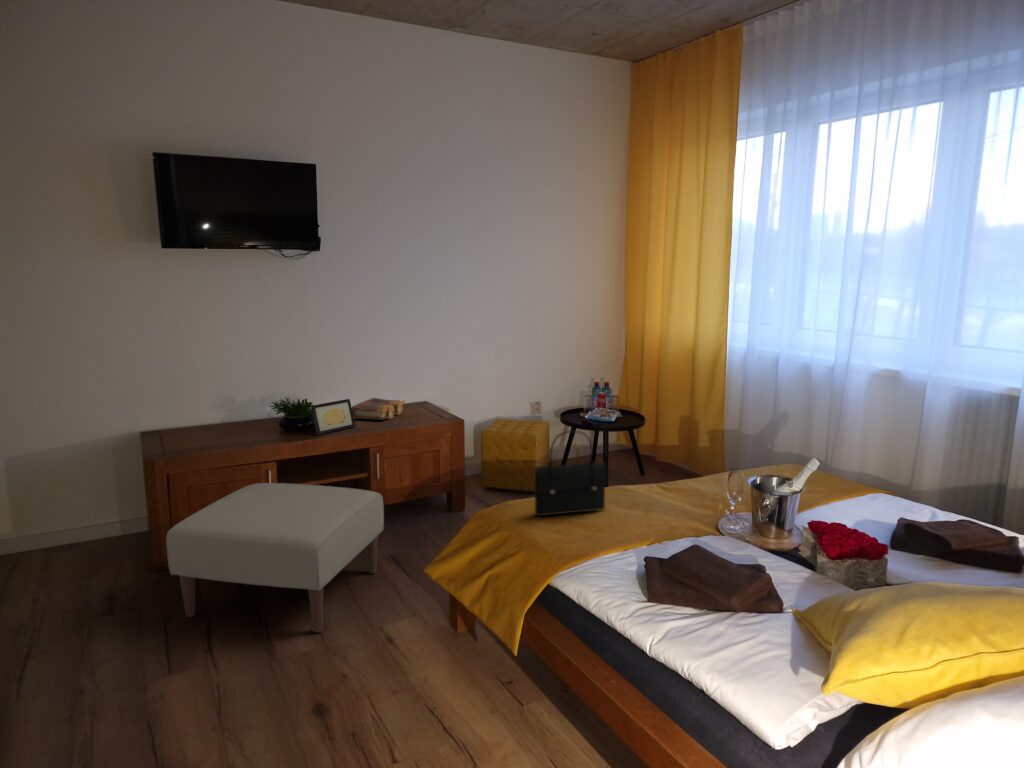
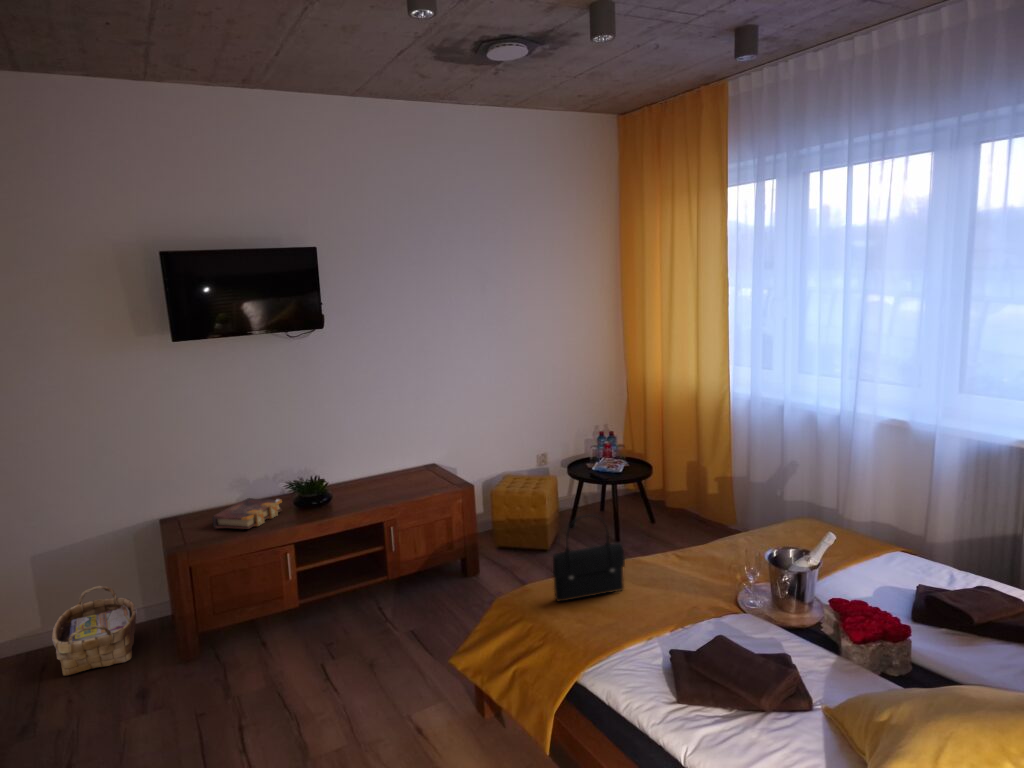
book: present [352,398,405,420] -> present [212,498,282,529]
picture frame: present [311,399,355,435] -> none [324,473,369,513]
ottoman: present [166,483,384,633] -> none [190,568,404,727]
woven basket: none [28,491,114,574] -> present [52,586,137,675]

